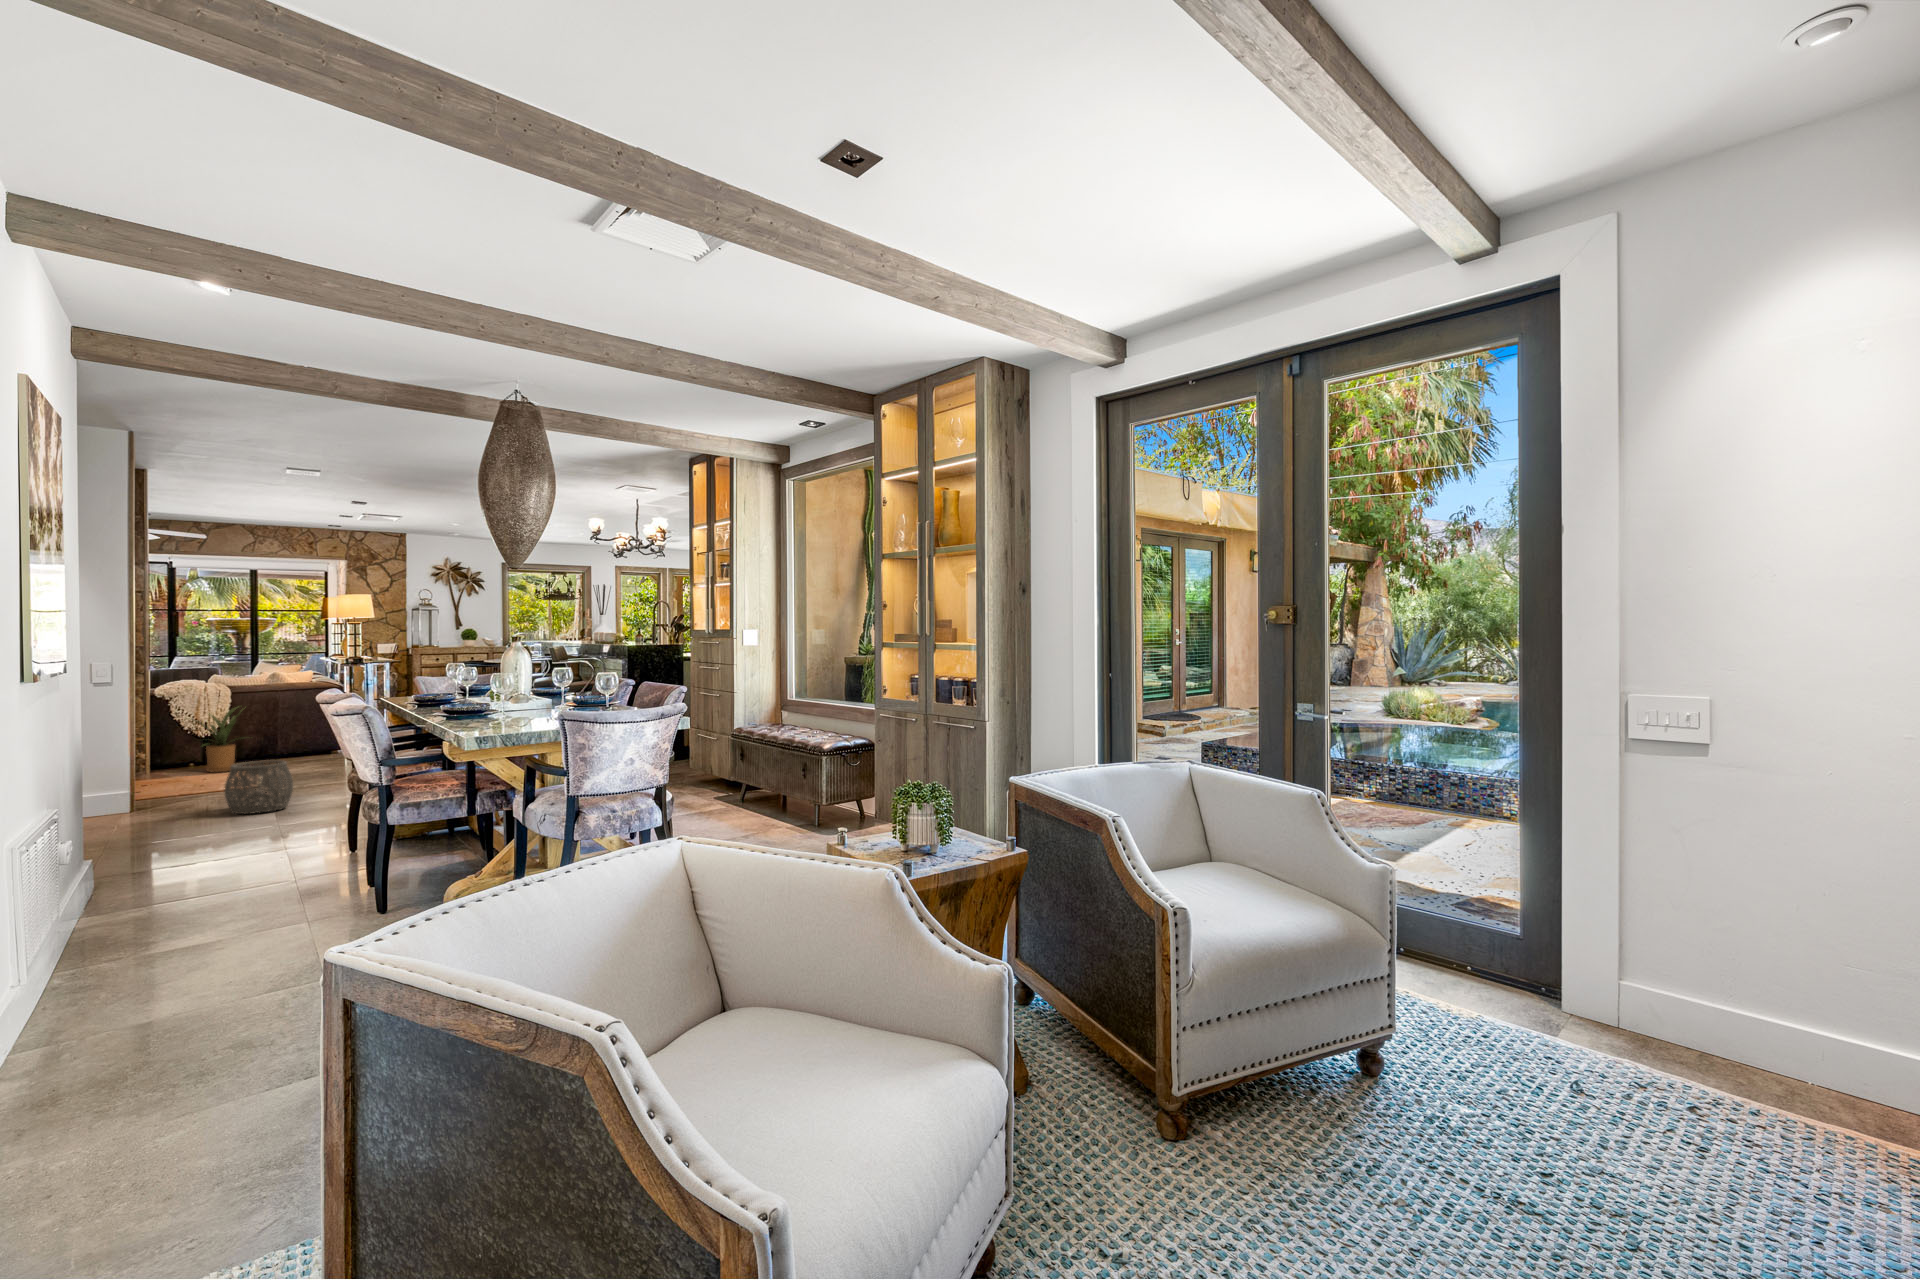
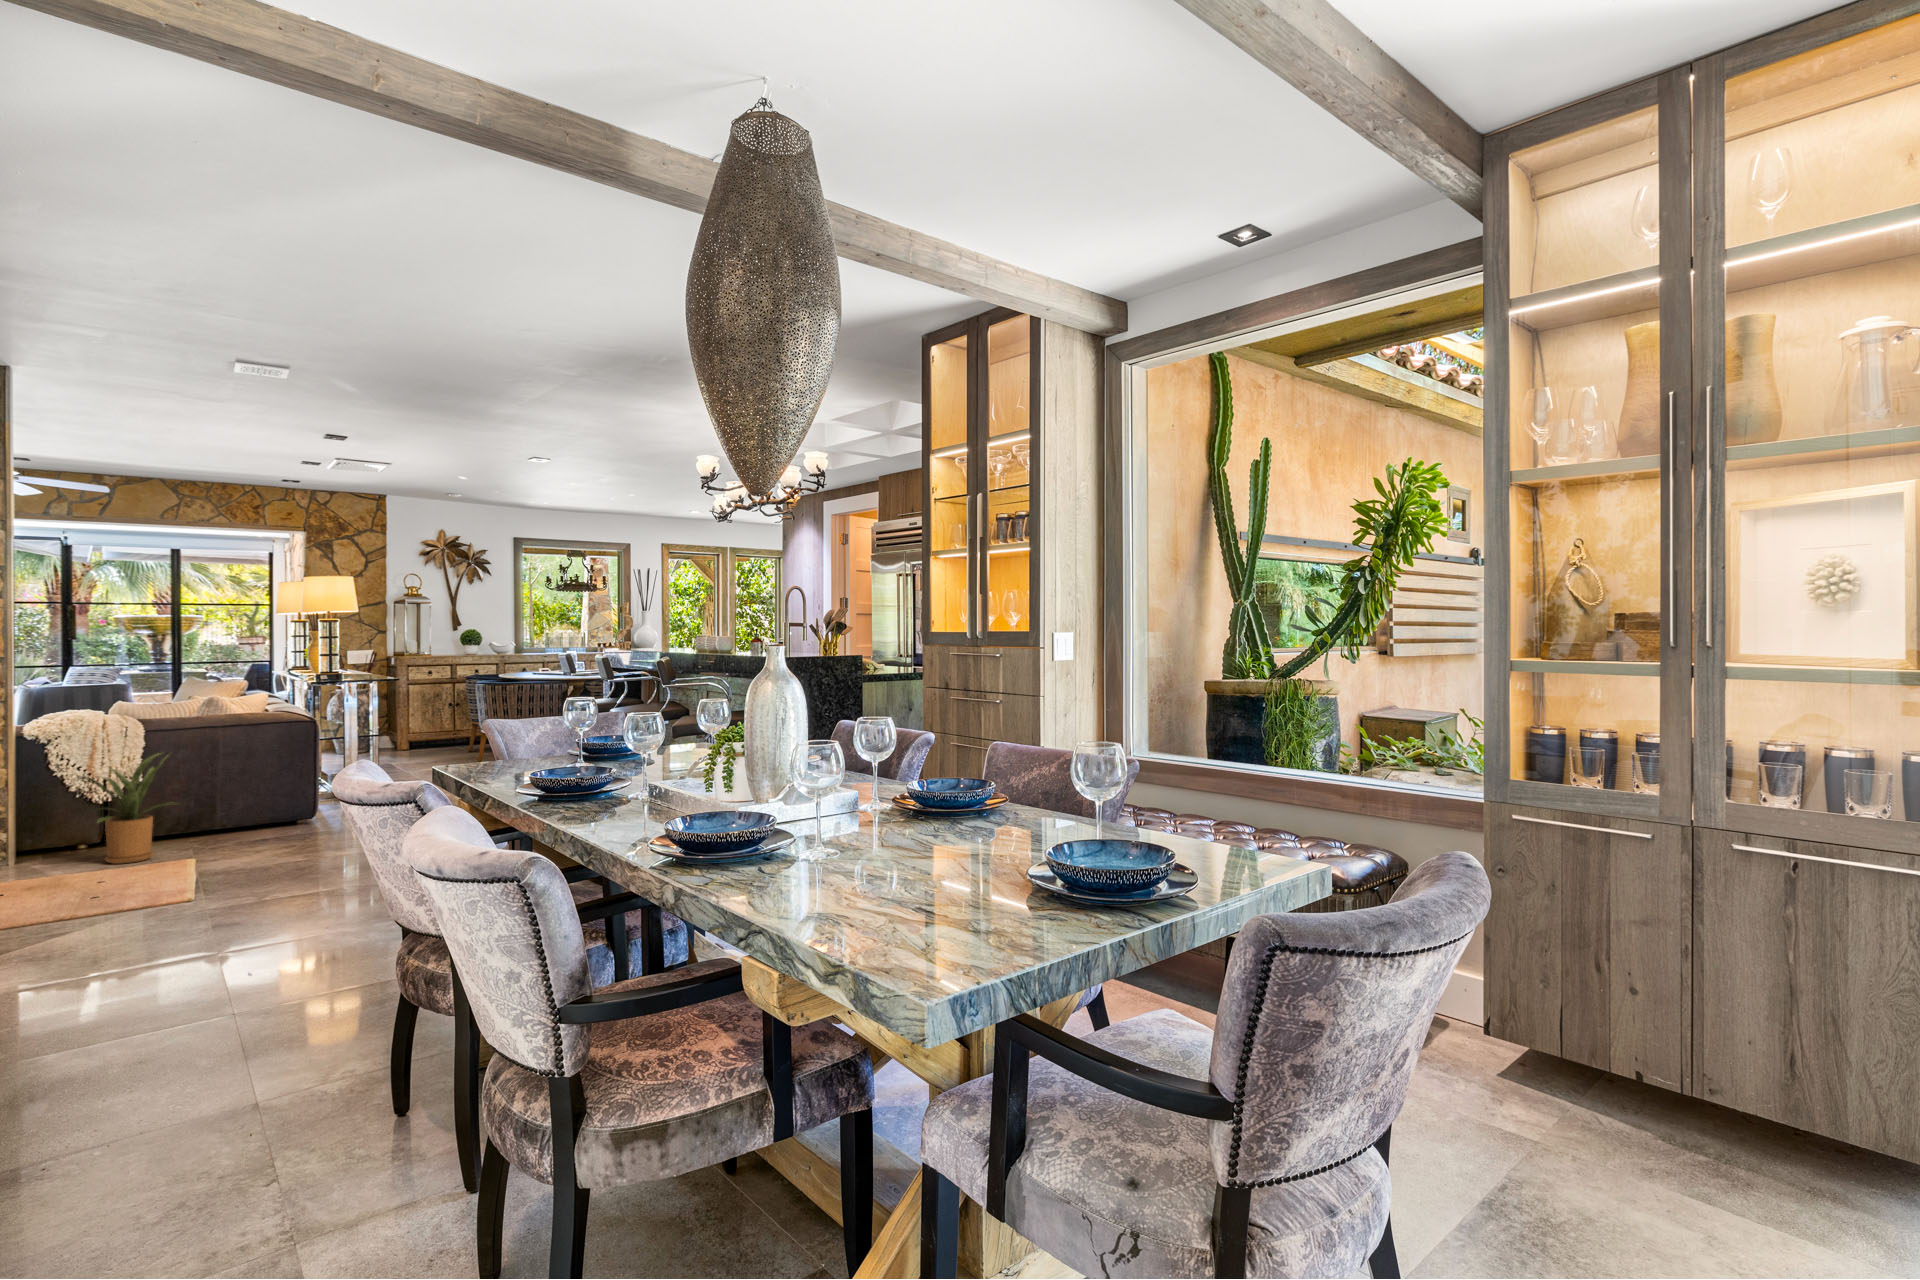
woven basket: present [224,760,293,814] -> none [133,868,263,979]

